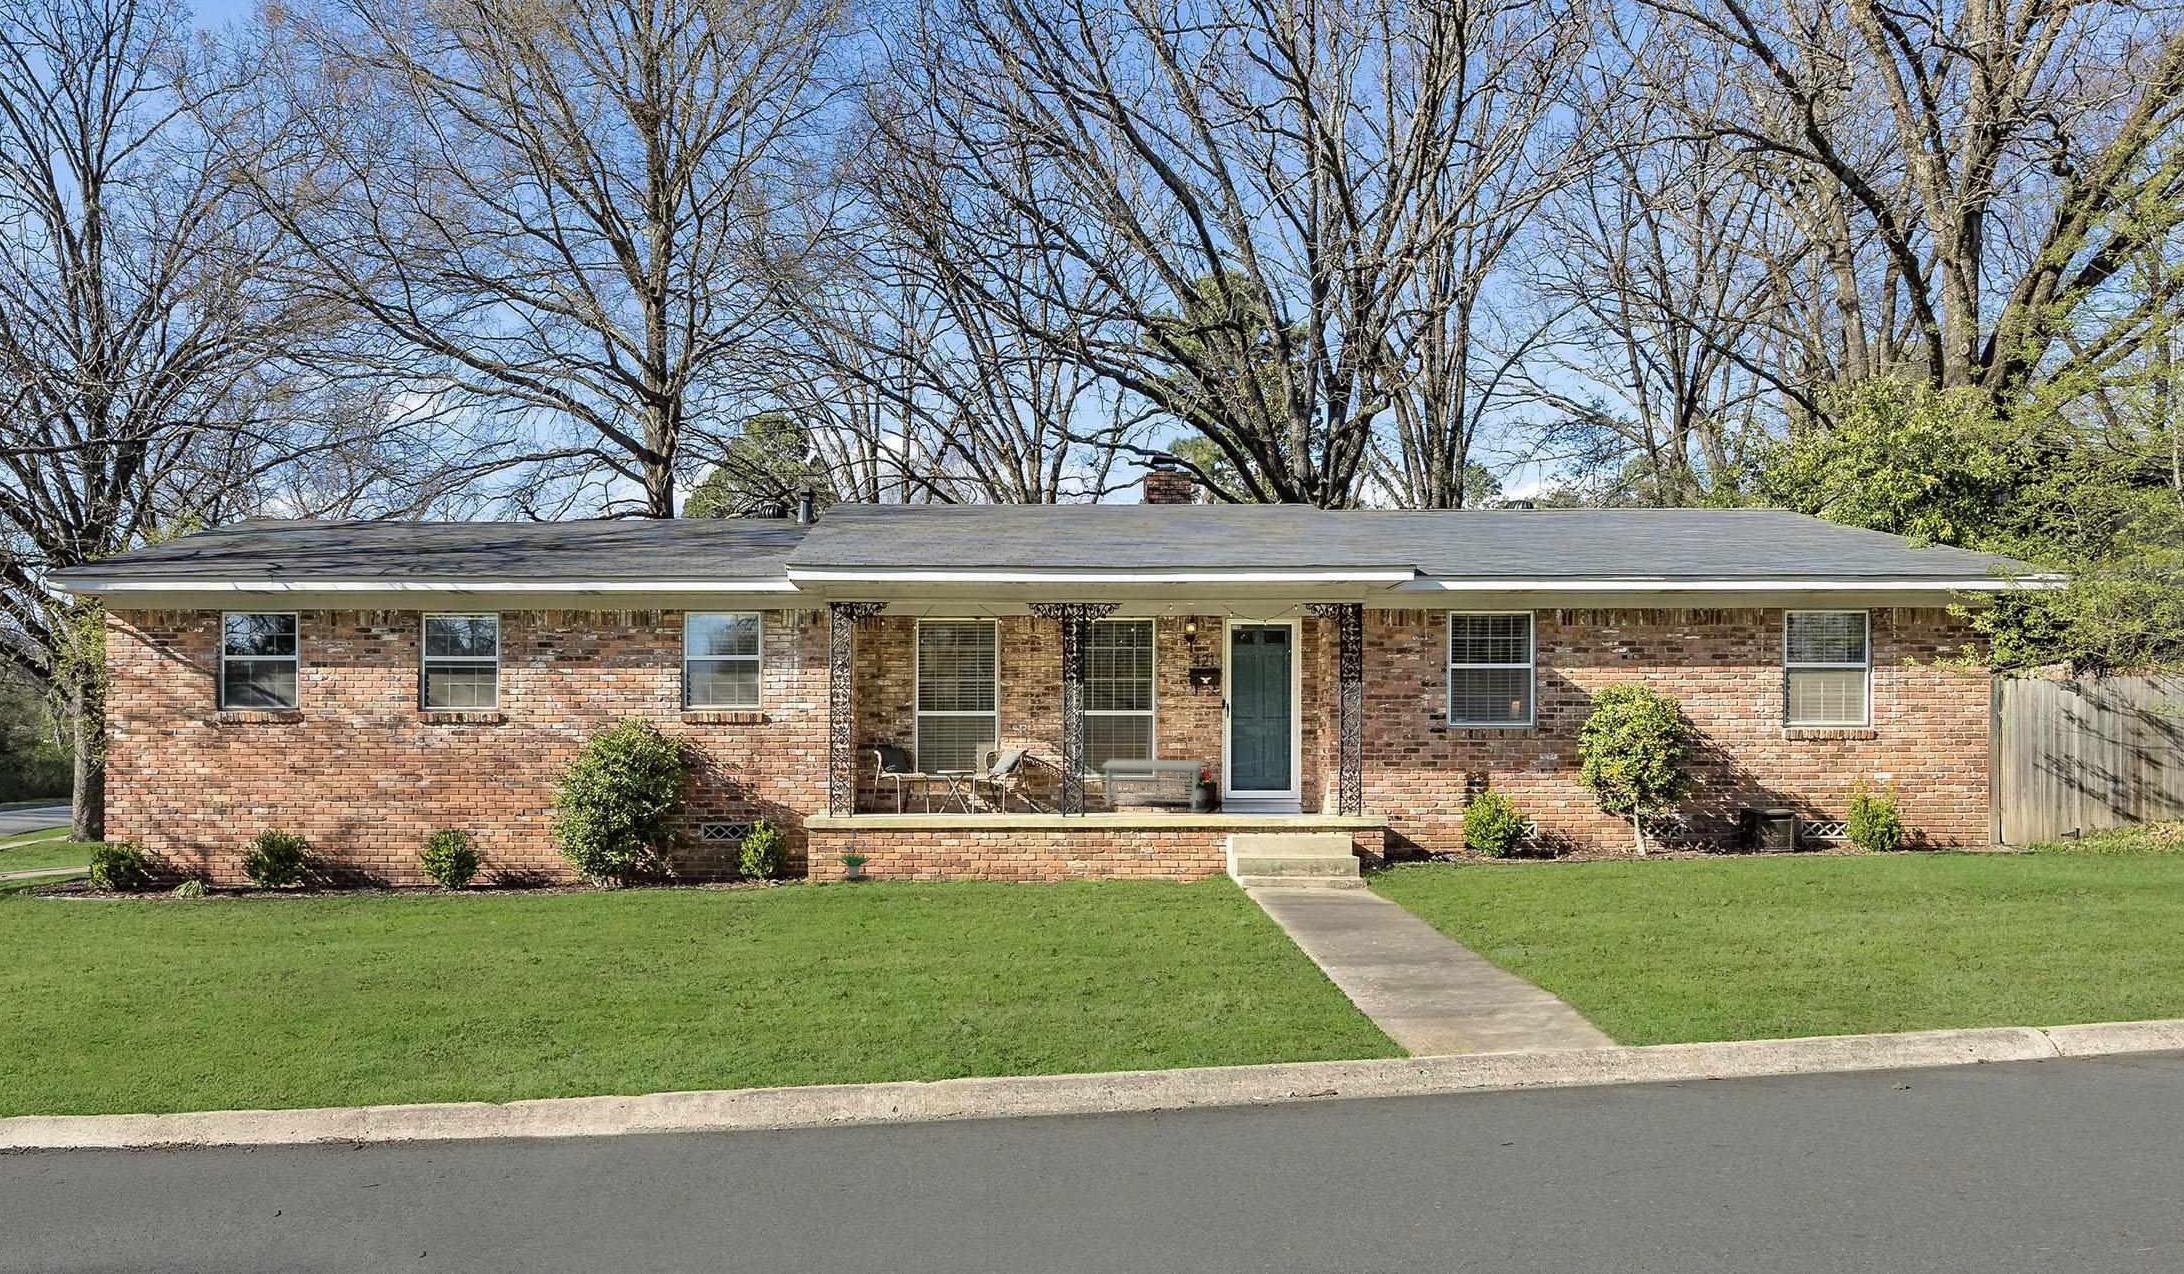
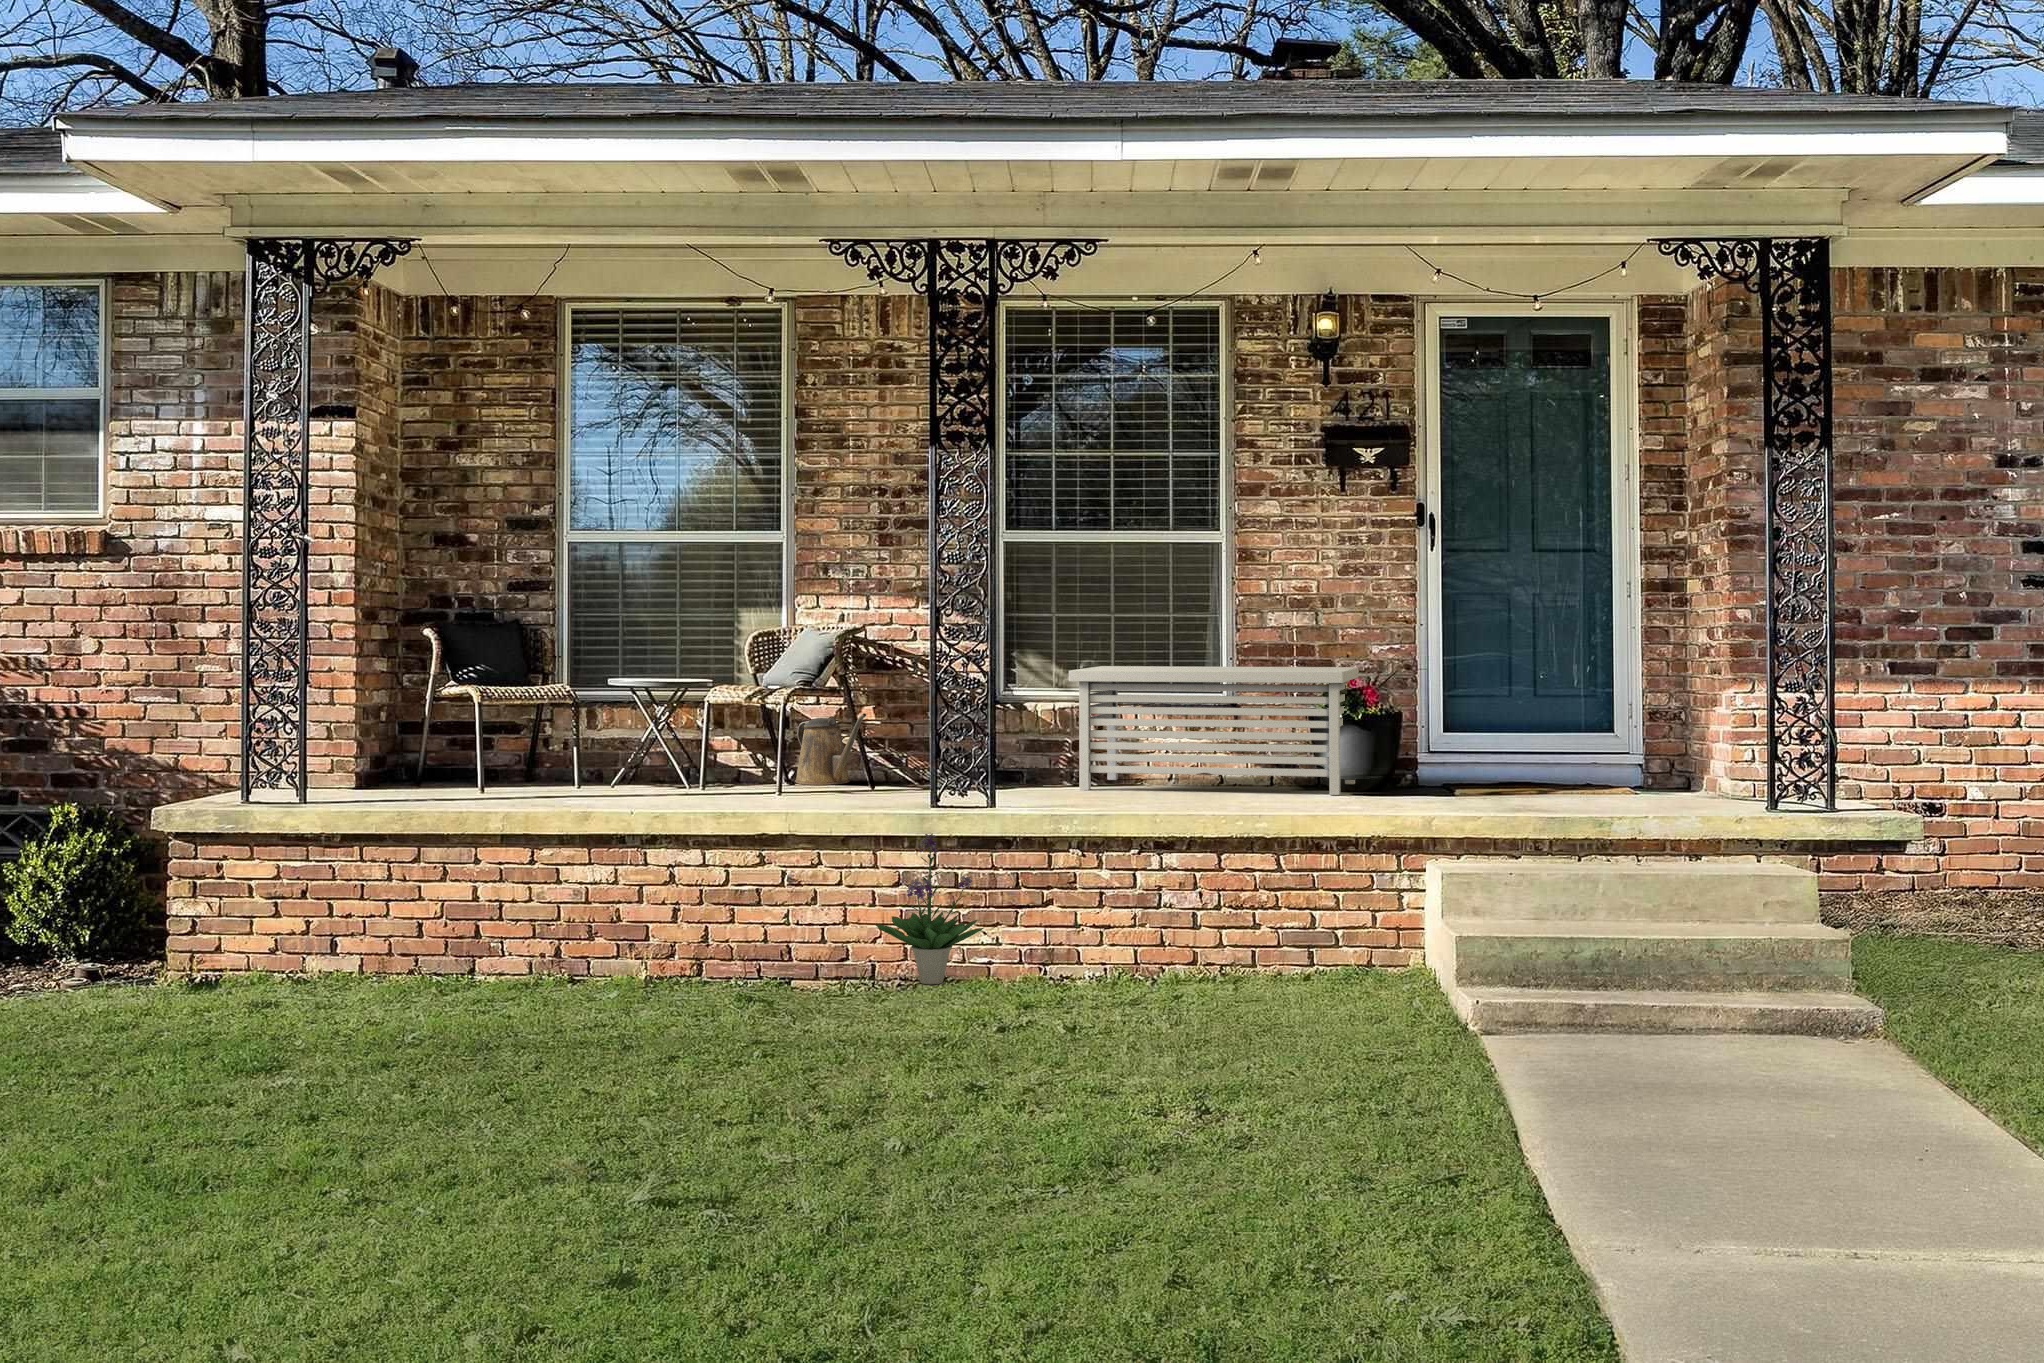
watering can: none [1003,779,1032,804] -> present [795,713,866,785]
potted plant: present [836,829,869,878] -> present [876,834,983,984]

